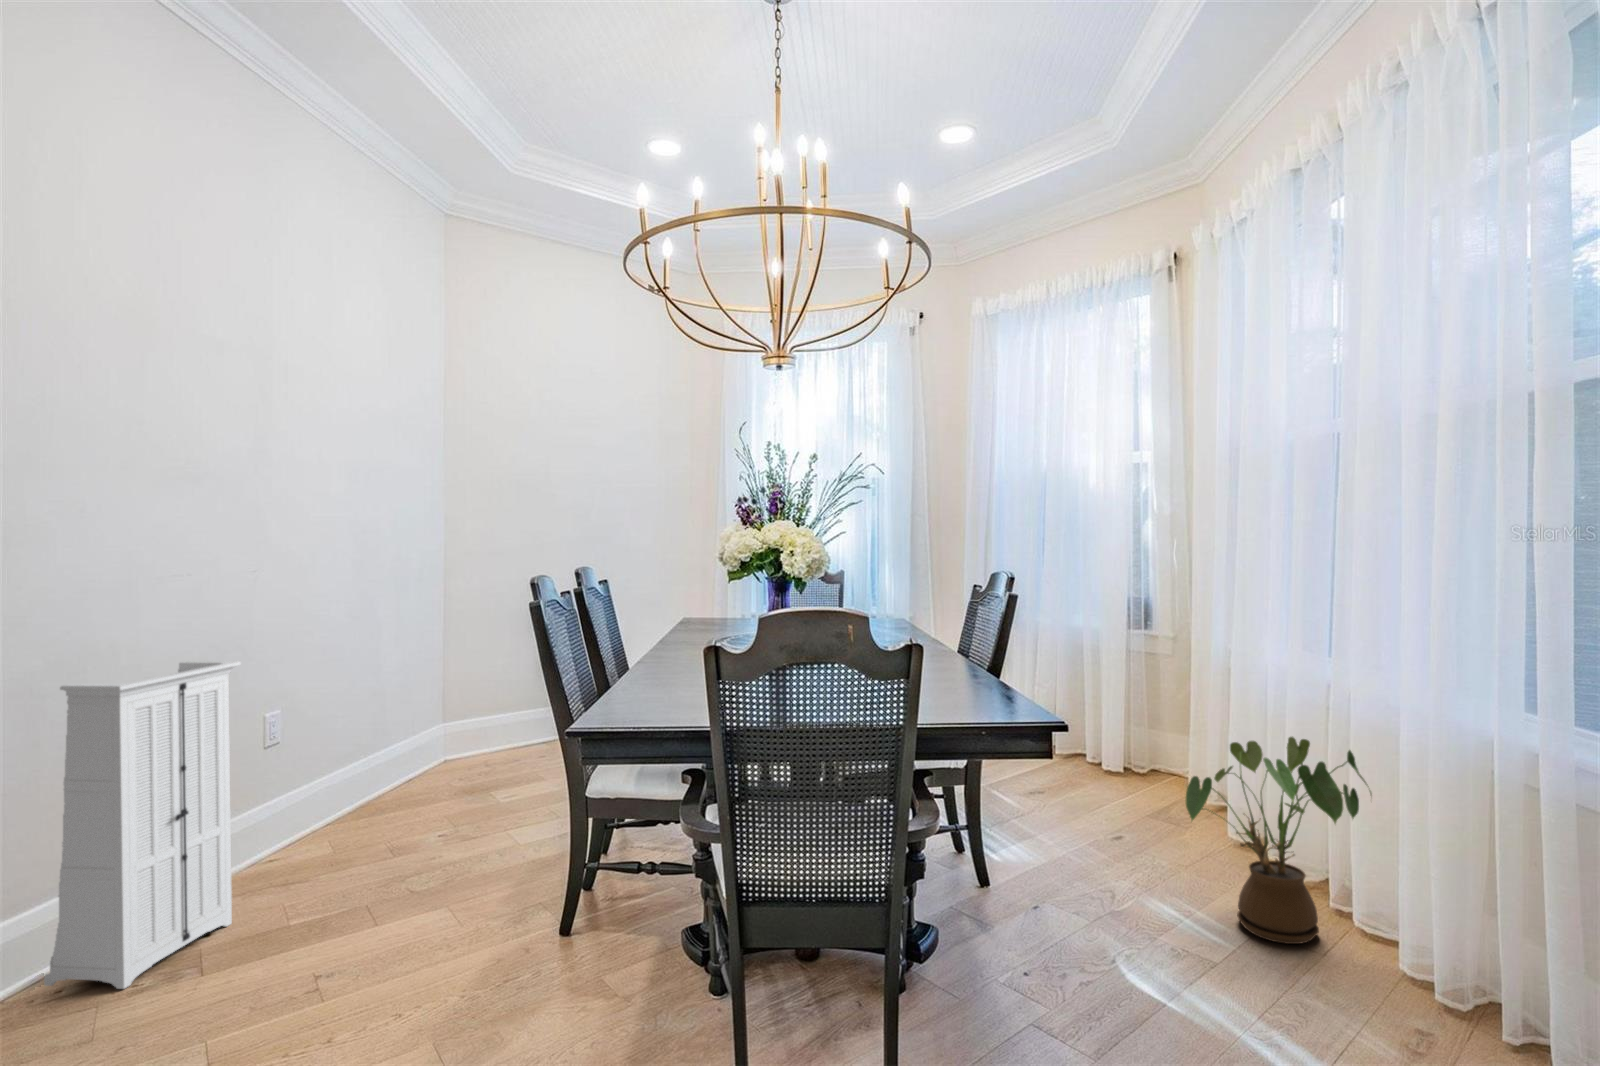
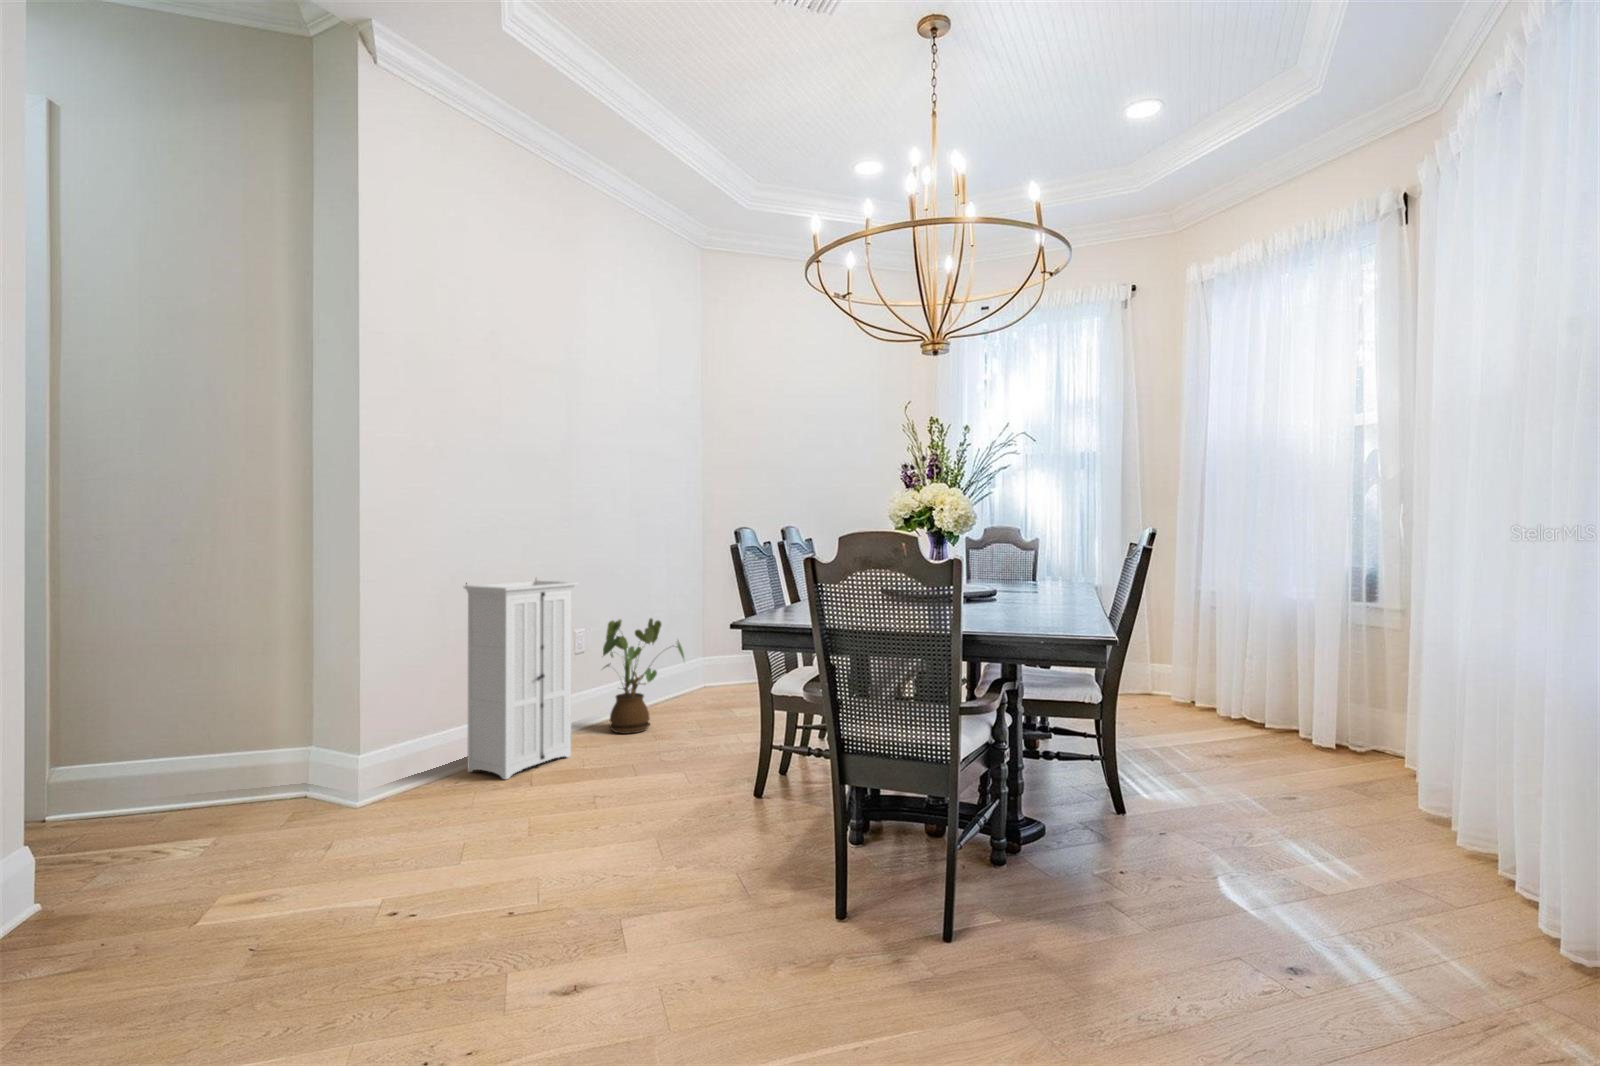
house plant: present [1186,737,1372,944] -> present [603,618,684,734]

